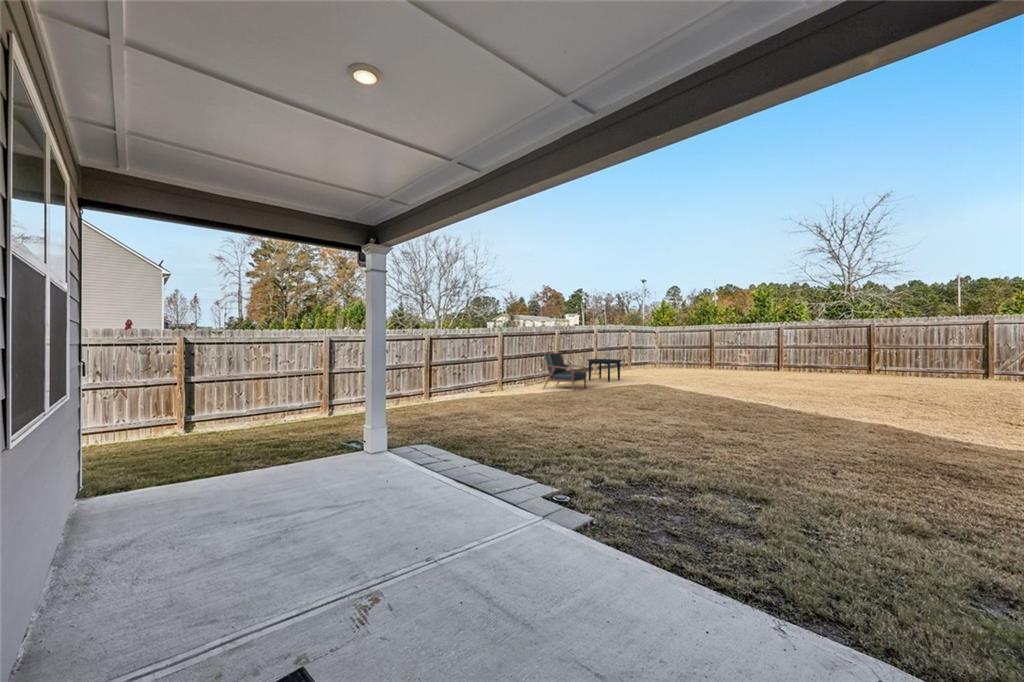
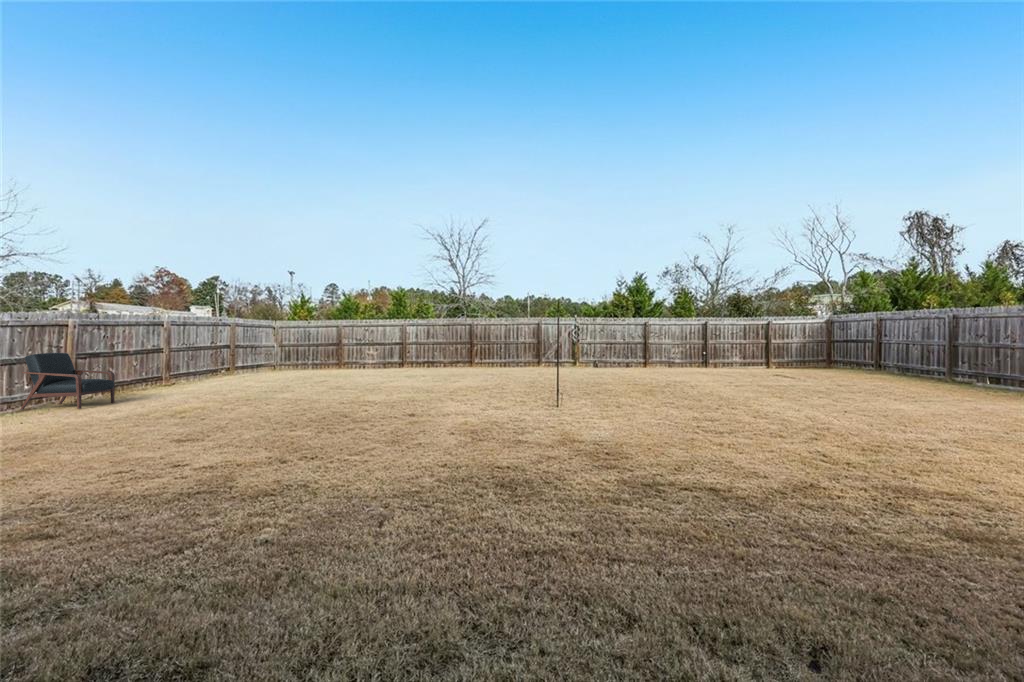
round table: present [587,359,622,382] -> none [138,361,198,391]

